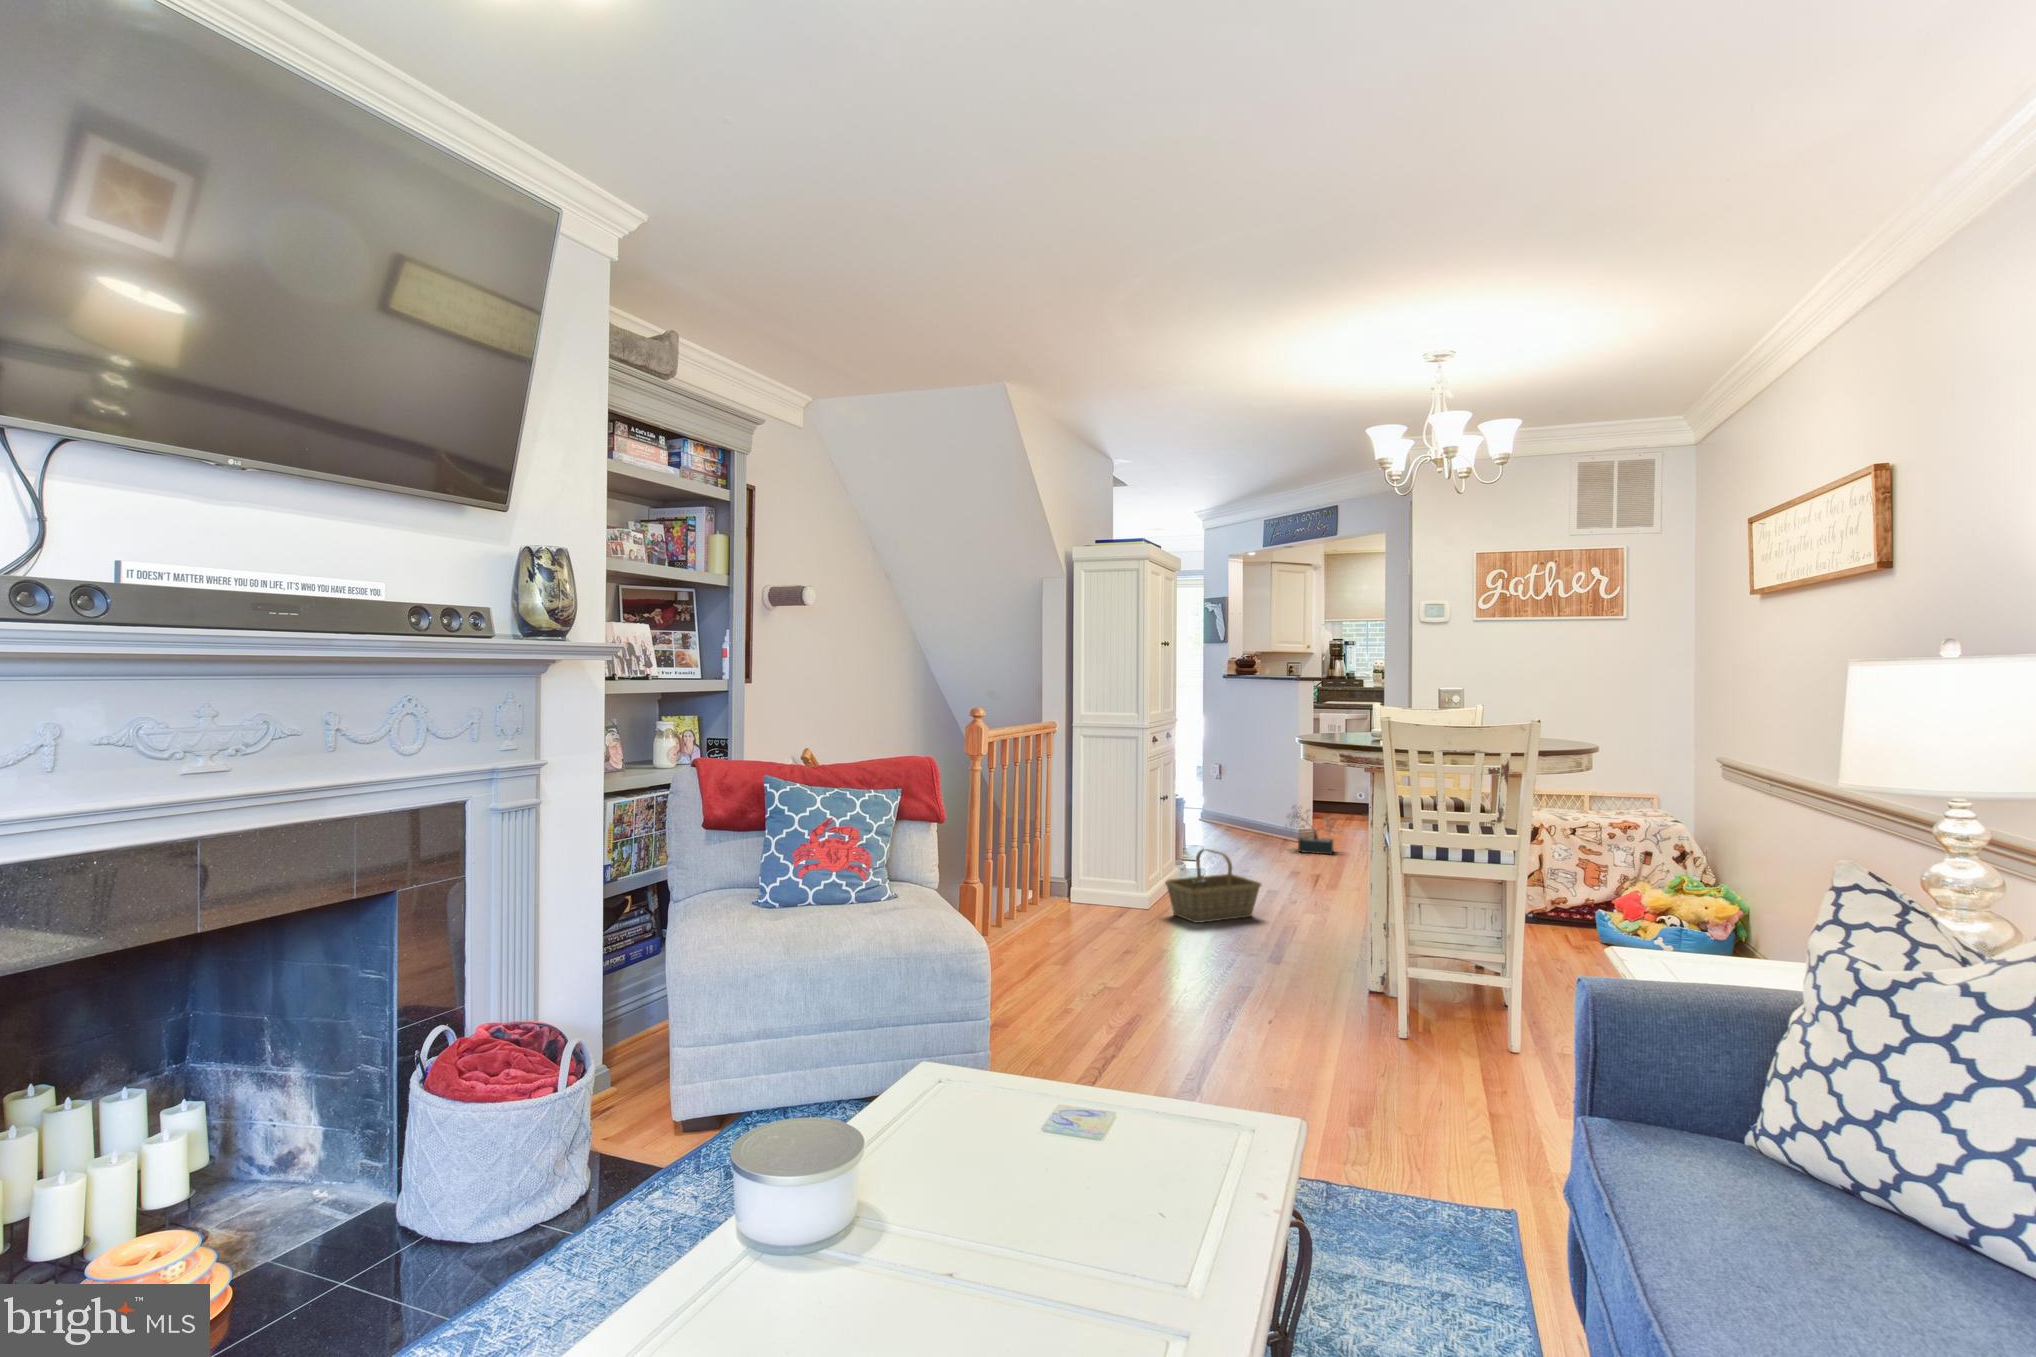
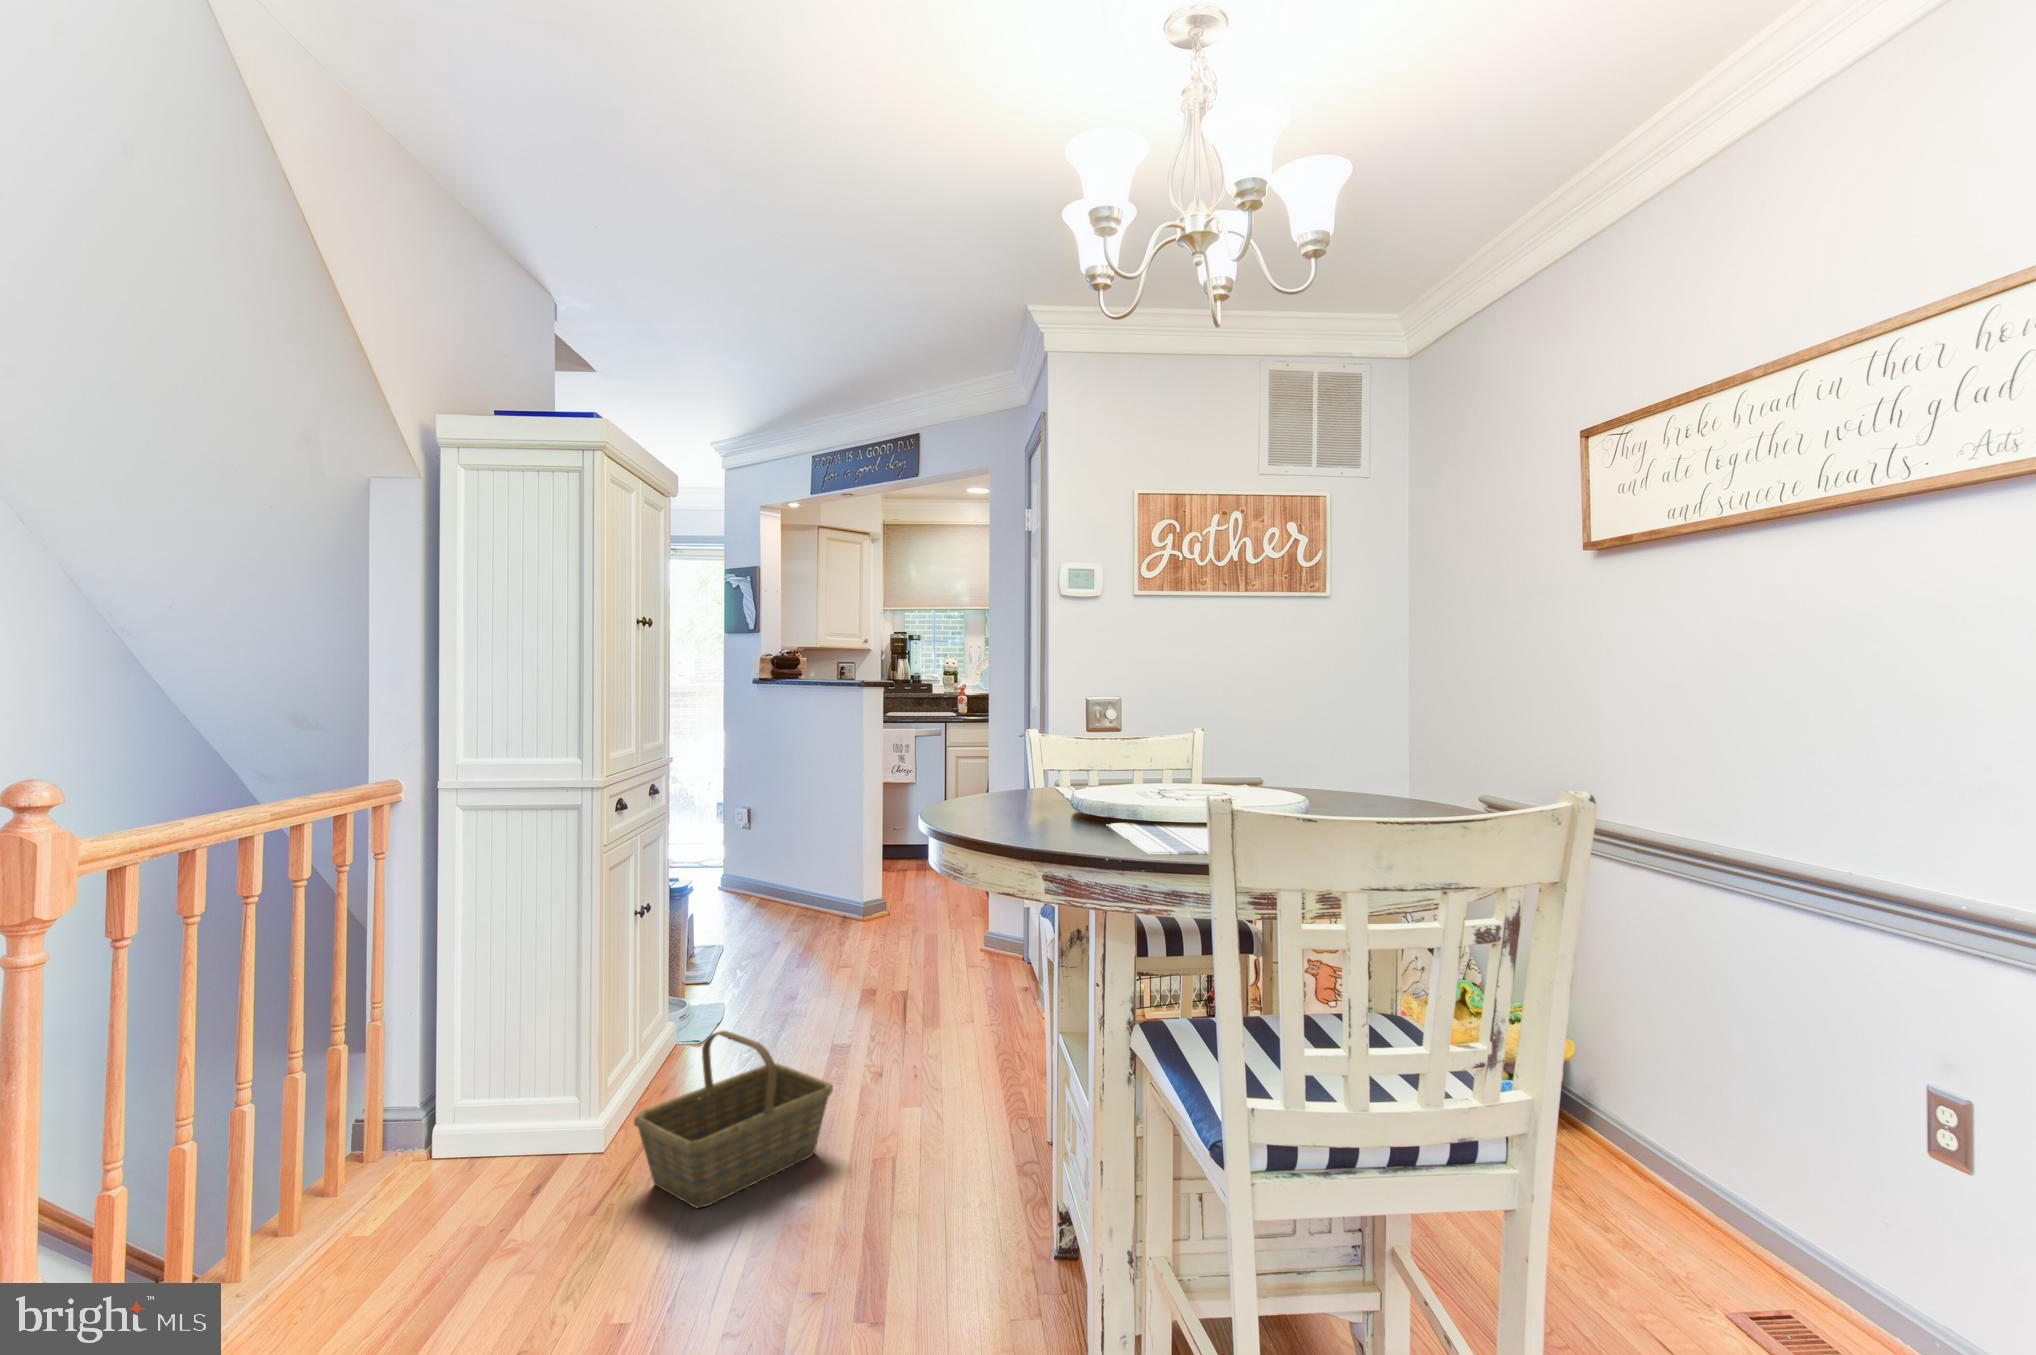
decorative plant: present [1287,805,1342,854] -> none [847,871,932,945]

